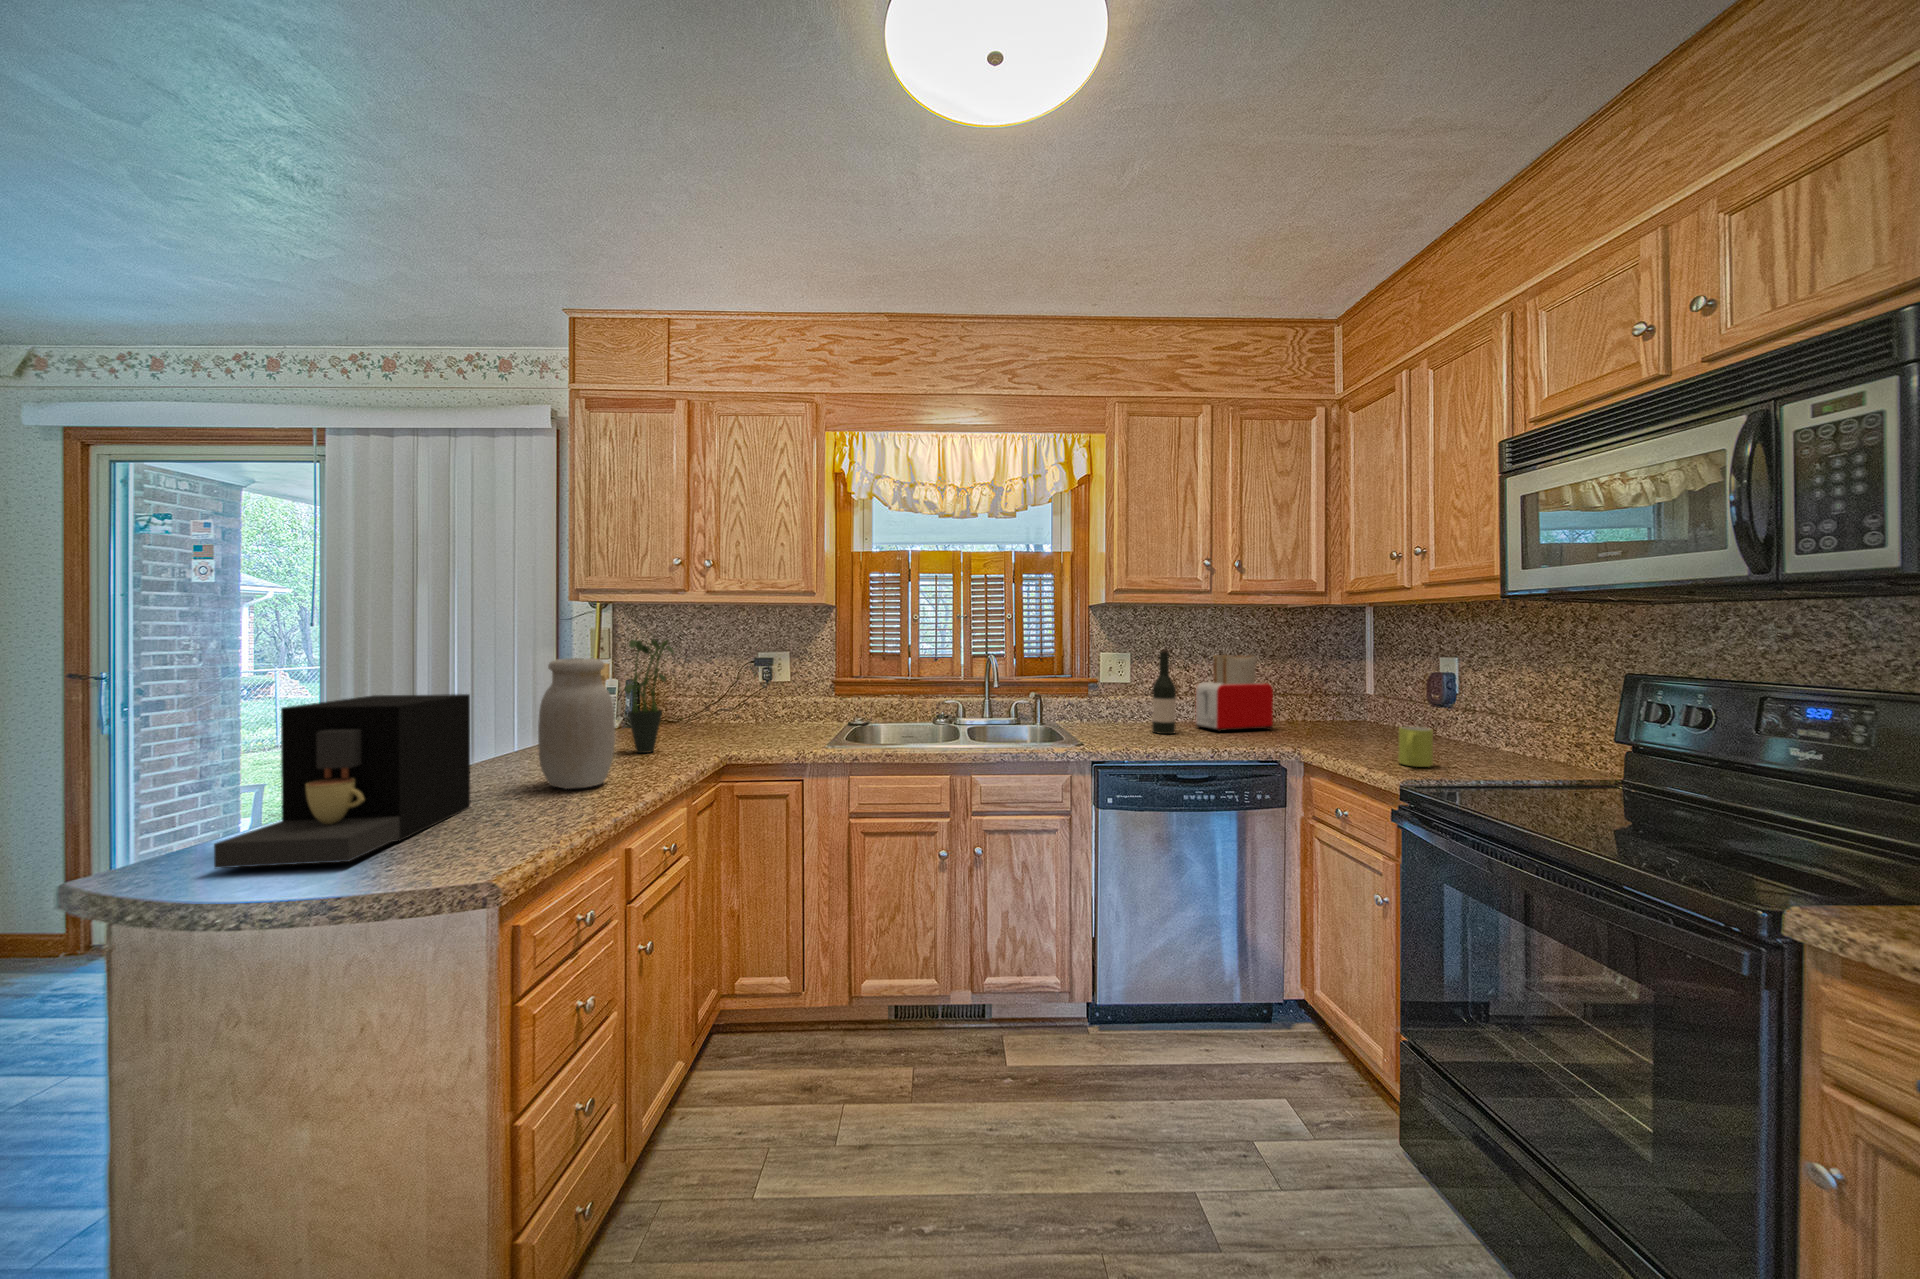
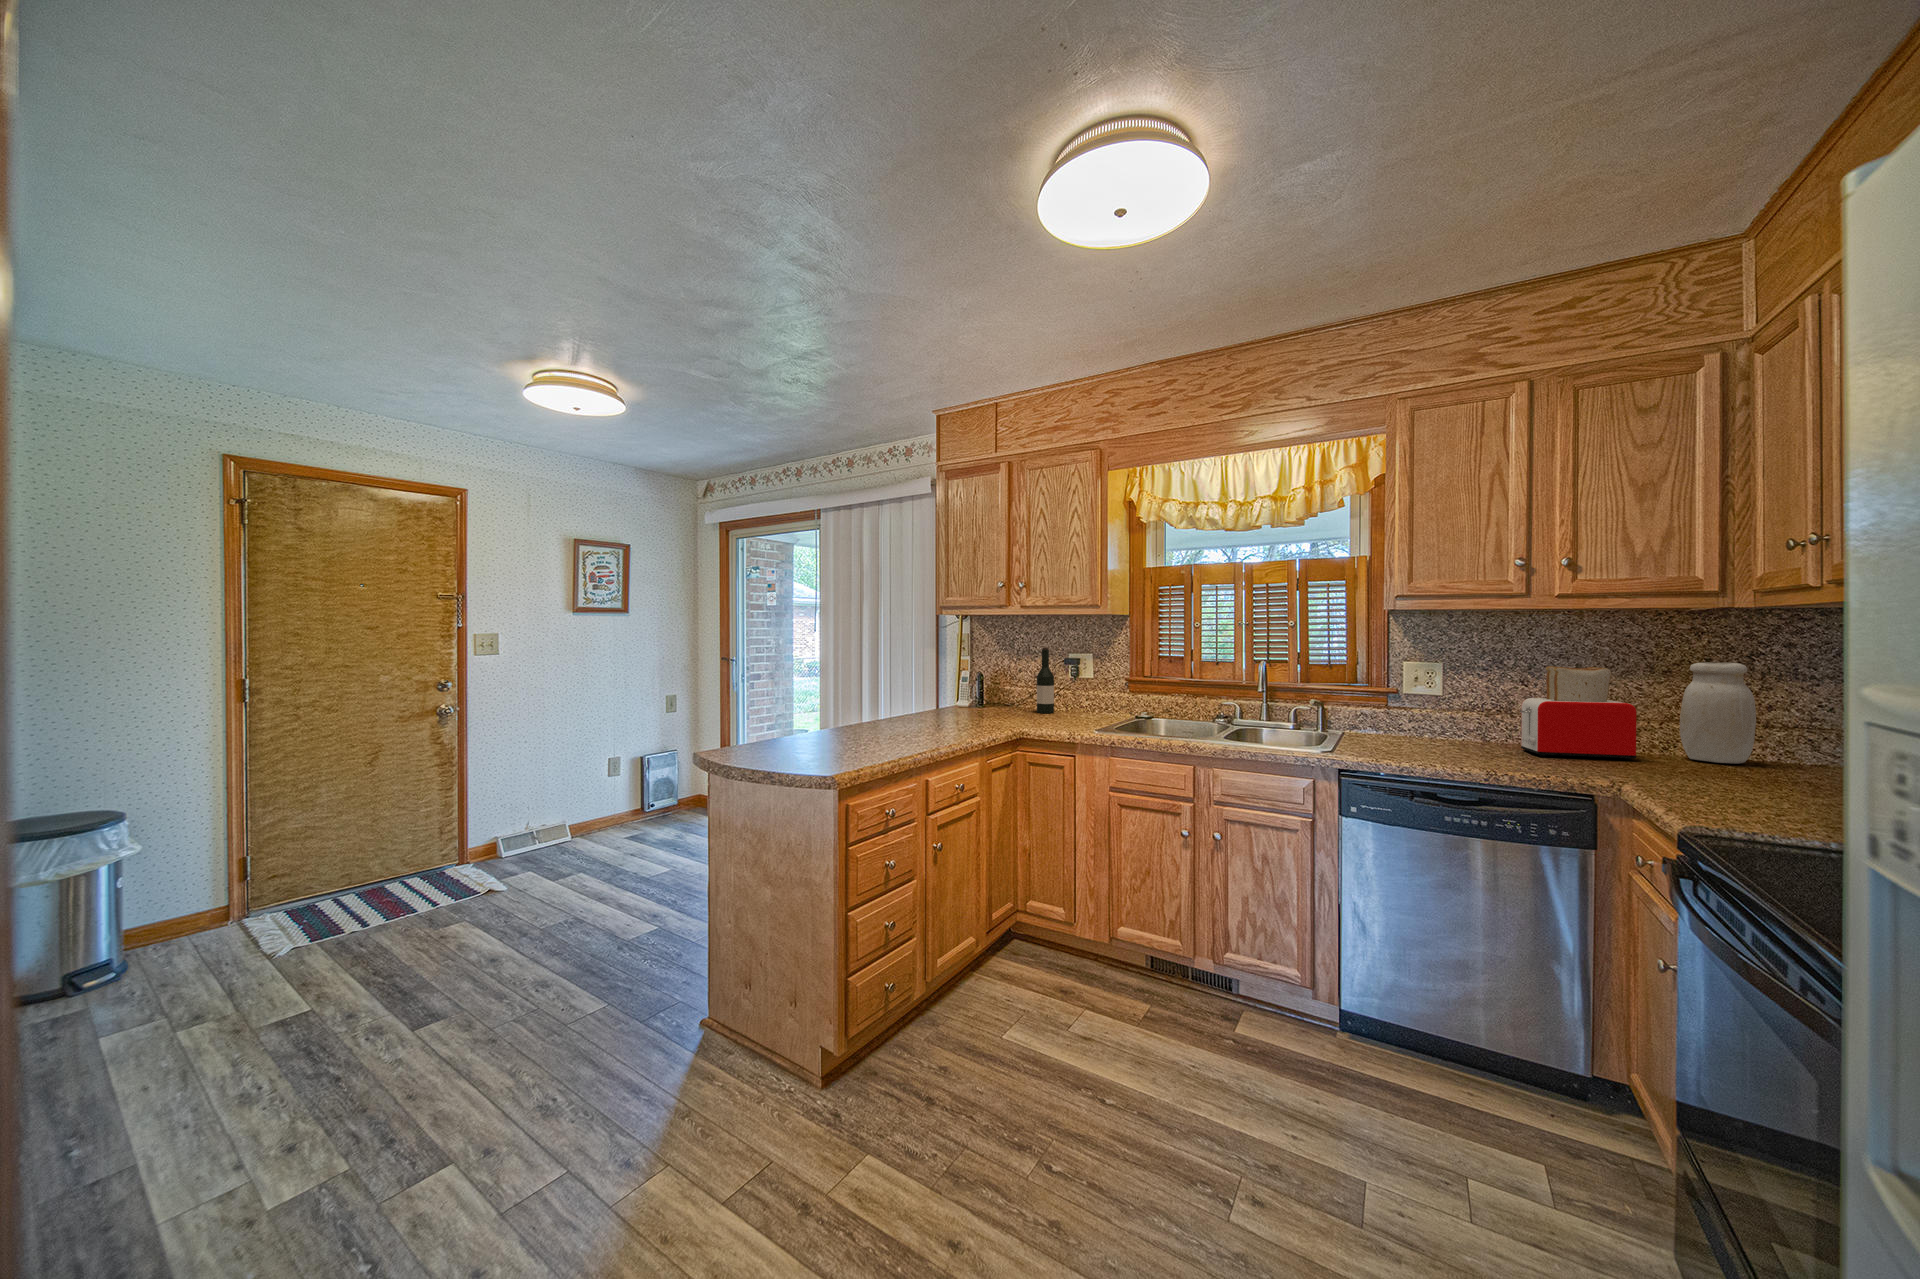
potted plant: present [625,634,674,753] -> none [950,641,986,727]
wine bottle: present [1152,650,1176,734] -> present [1037,648,1054,713]
jar: present [538,658,615,789] -> present [1680,662,1756,764]
coffee maker: present [214,694,470,868] -> none [741,677,849,759]
mug: present [1398,727,1433,767] -> none [1724,761,1783,813]

